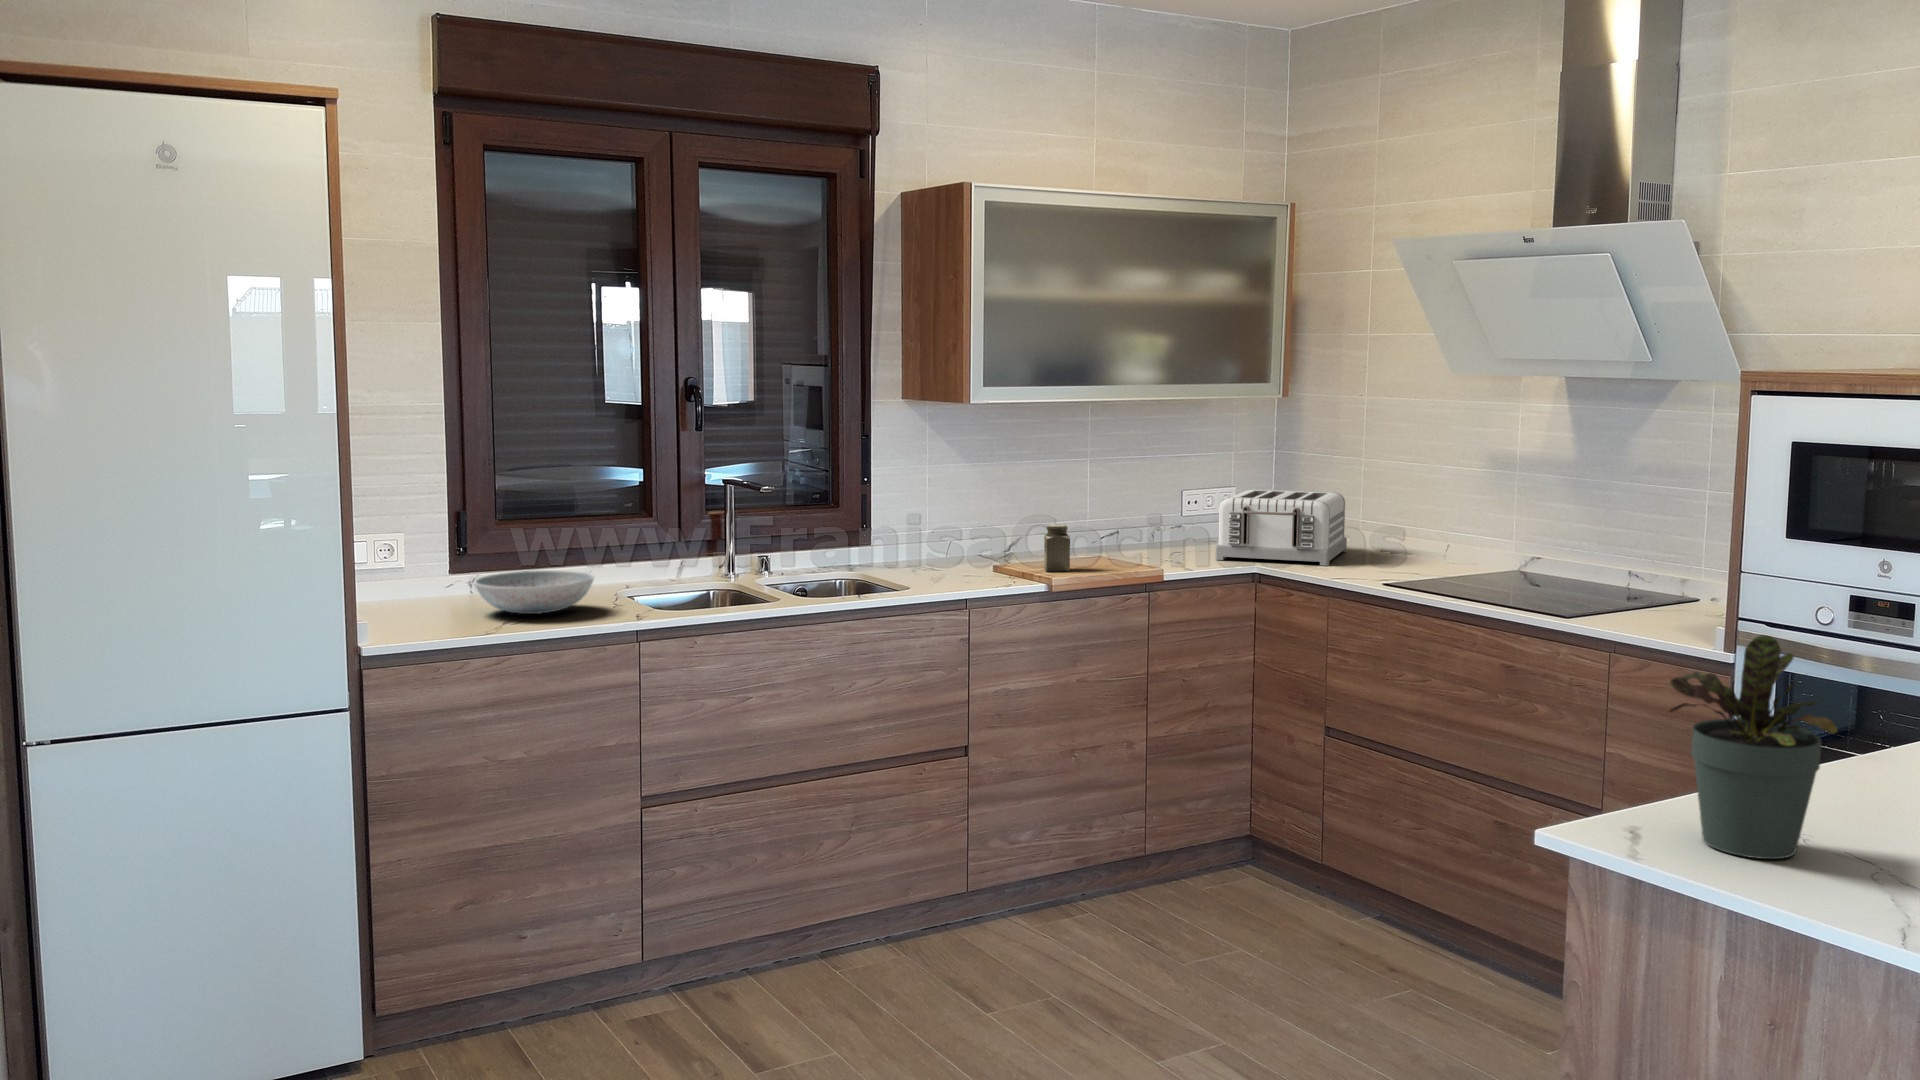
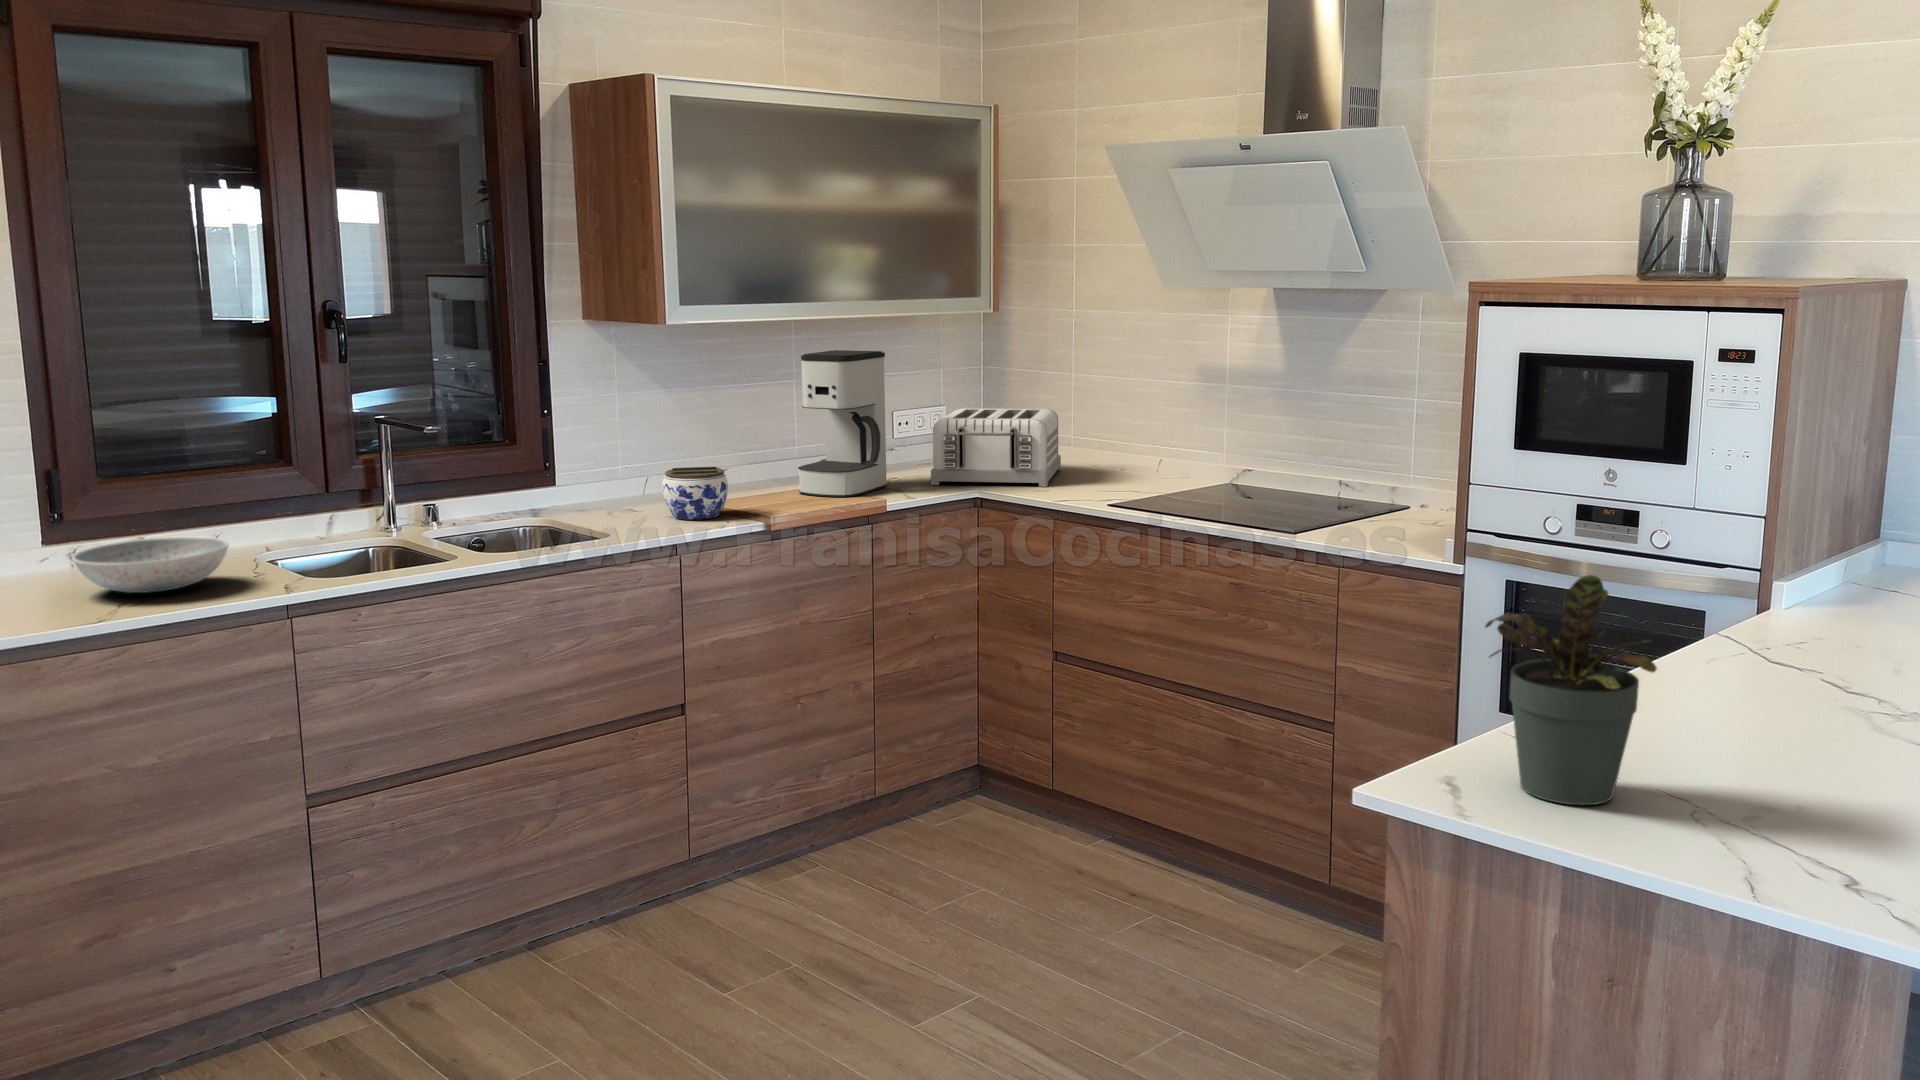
coffee maker: none [1090,431,1176,567] -> present [798,350,887,497]
salt shaker: present [1044,524,1070,572] -> none [750,454,780,507]
jar: none [963,533,1021,580] -> present [662,467,728,520]

